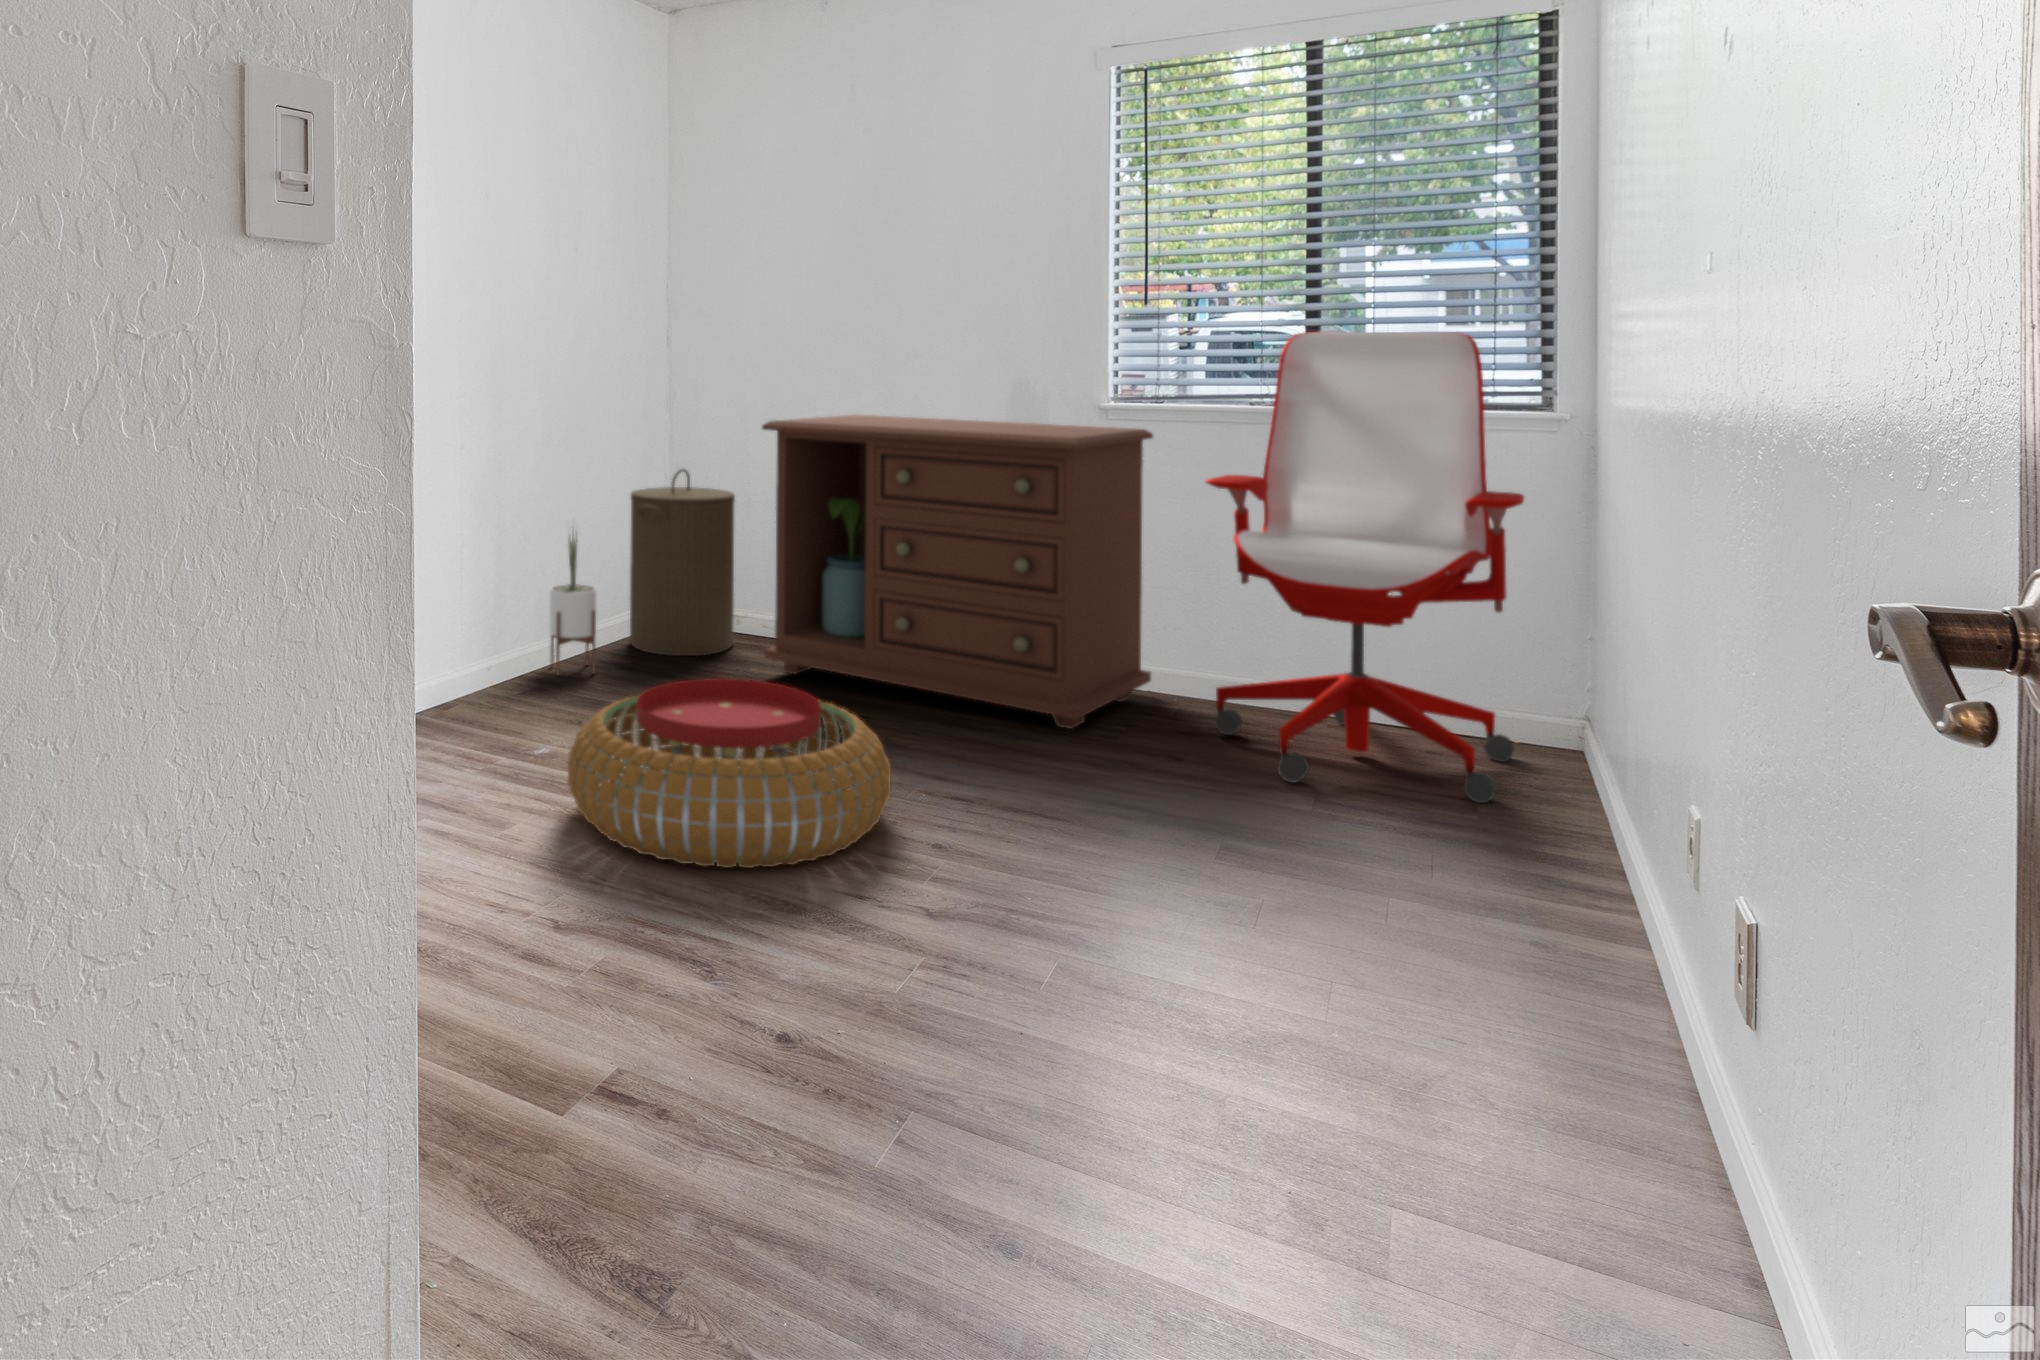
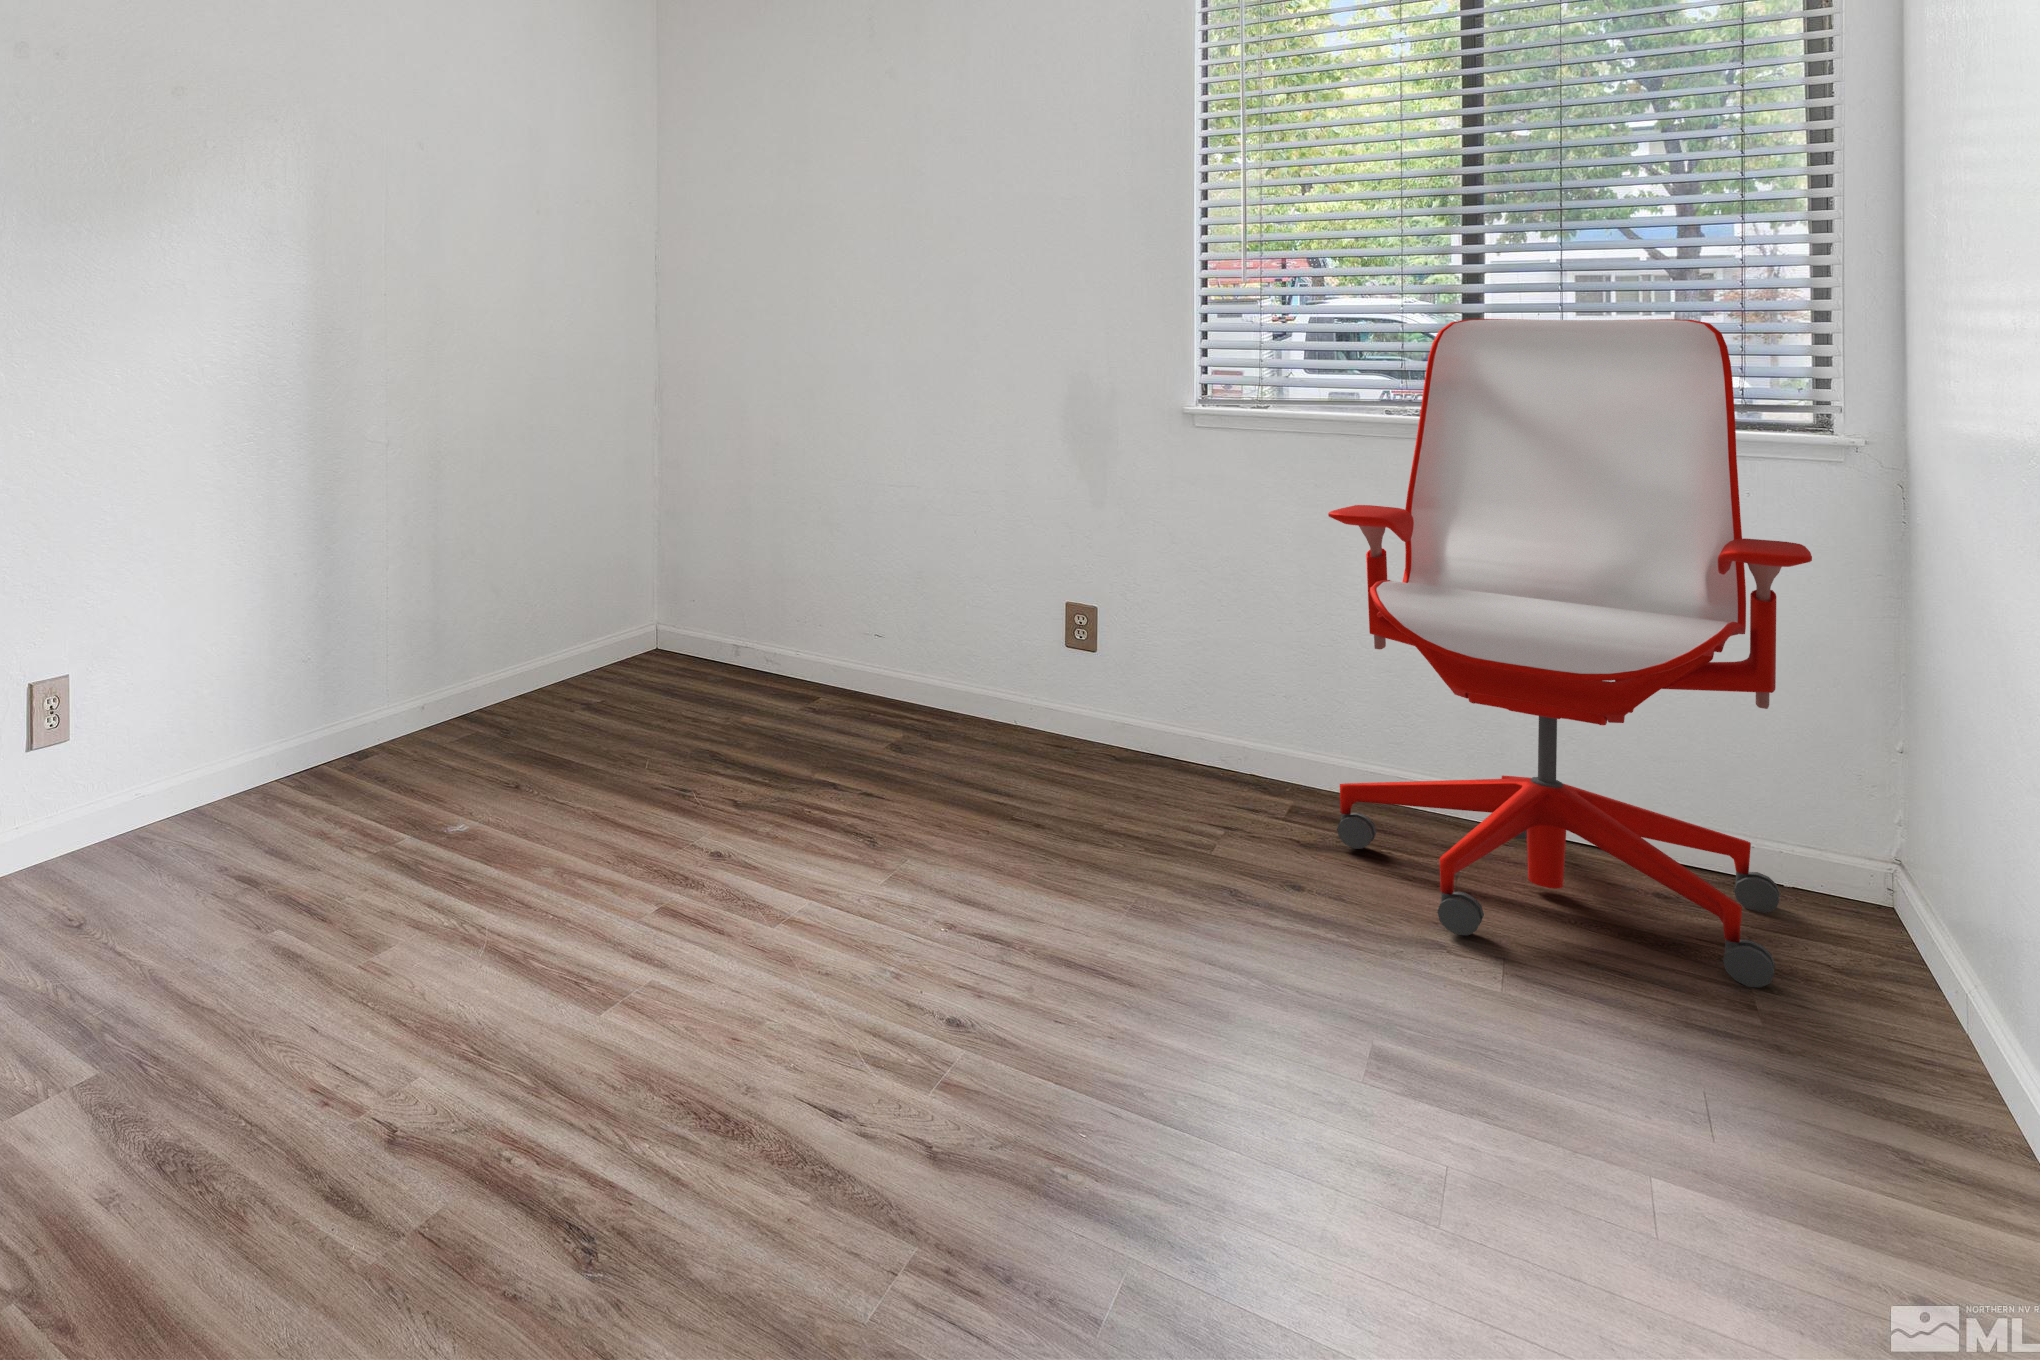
dresser: present [762,415,1153,729] -> none [755,419,1251,829]
laundry hamper: present [630,469,735,656] -> none [606,479,730,700]
potted plant: present [550,531,597,675] -> none [505,529,559,722]
pouf: present [568,678,891,868] -> none [459,760,891,1048]

